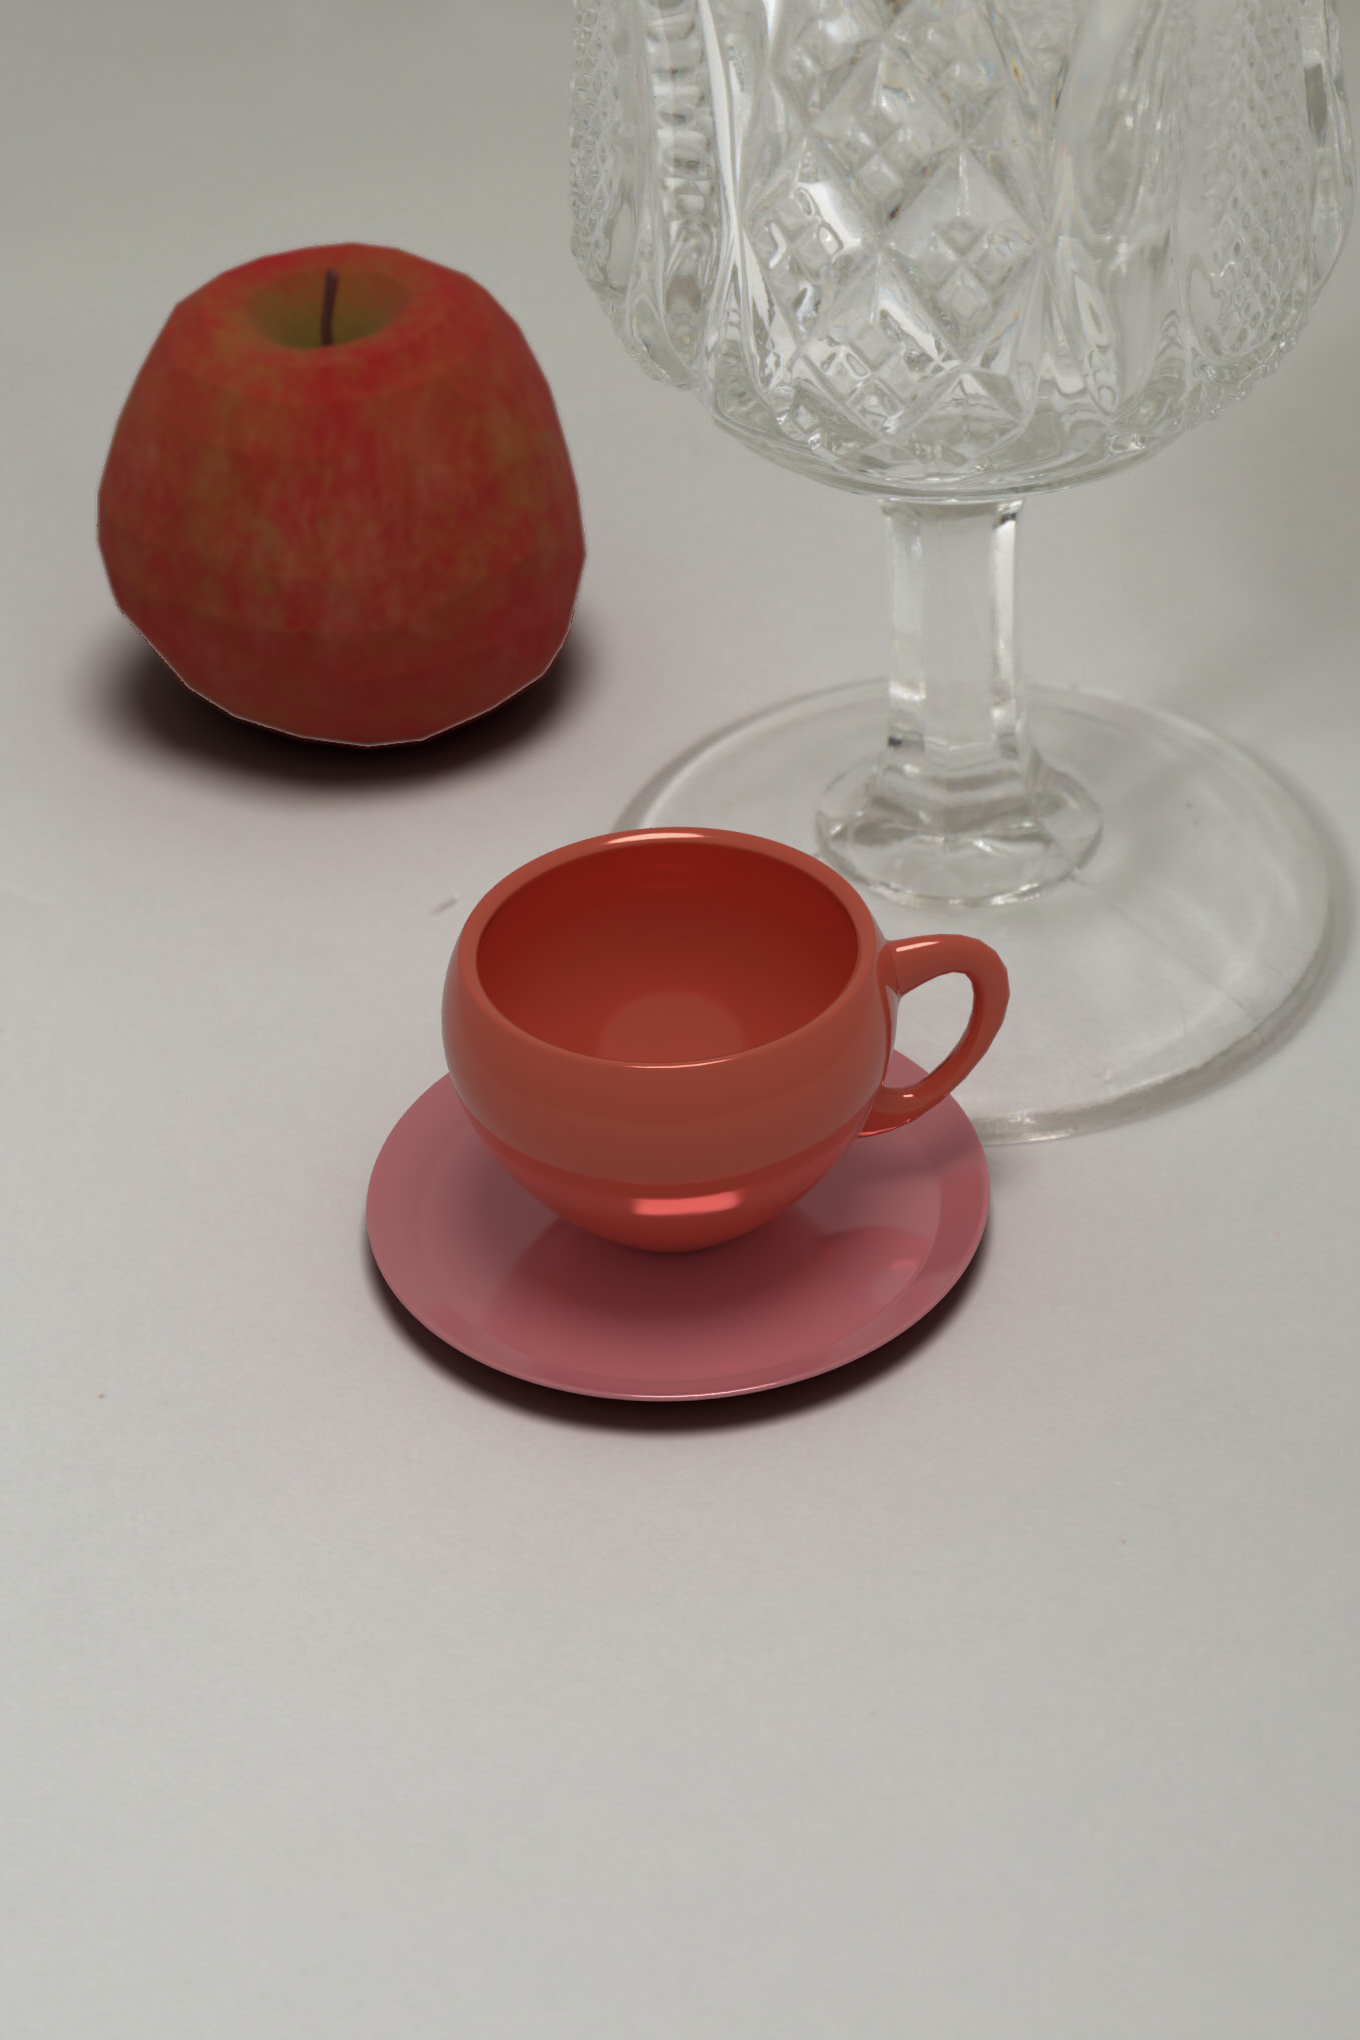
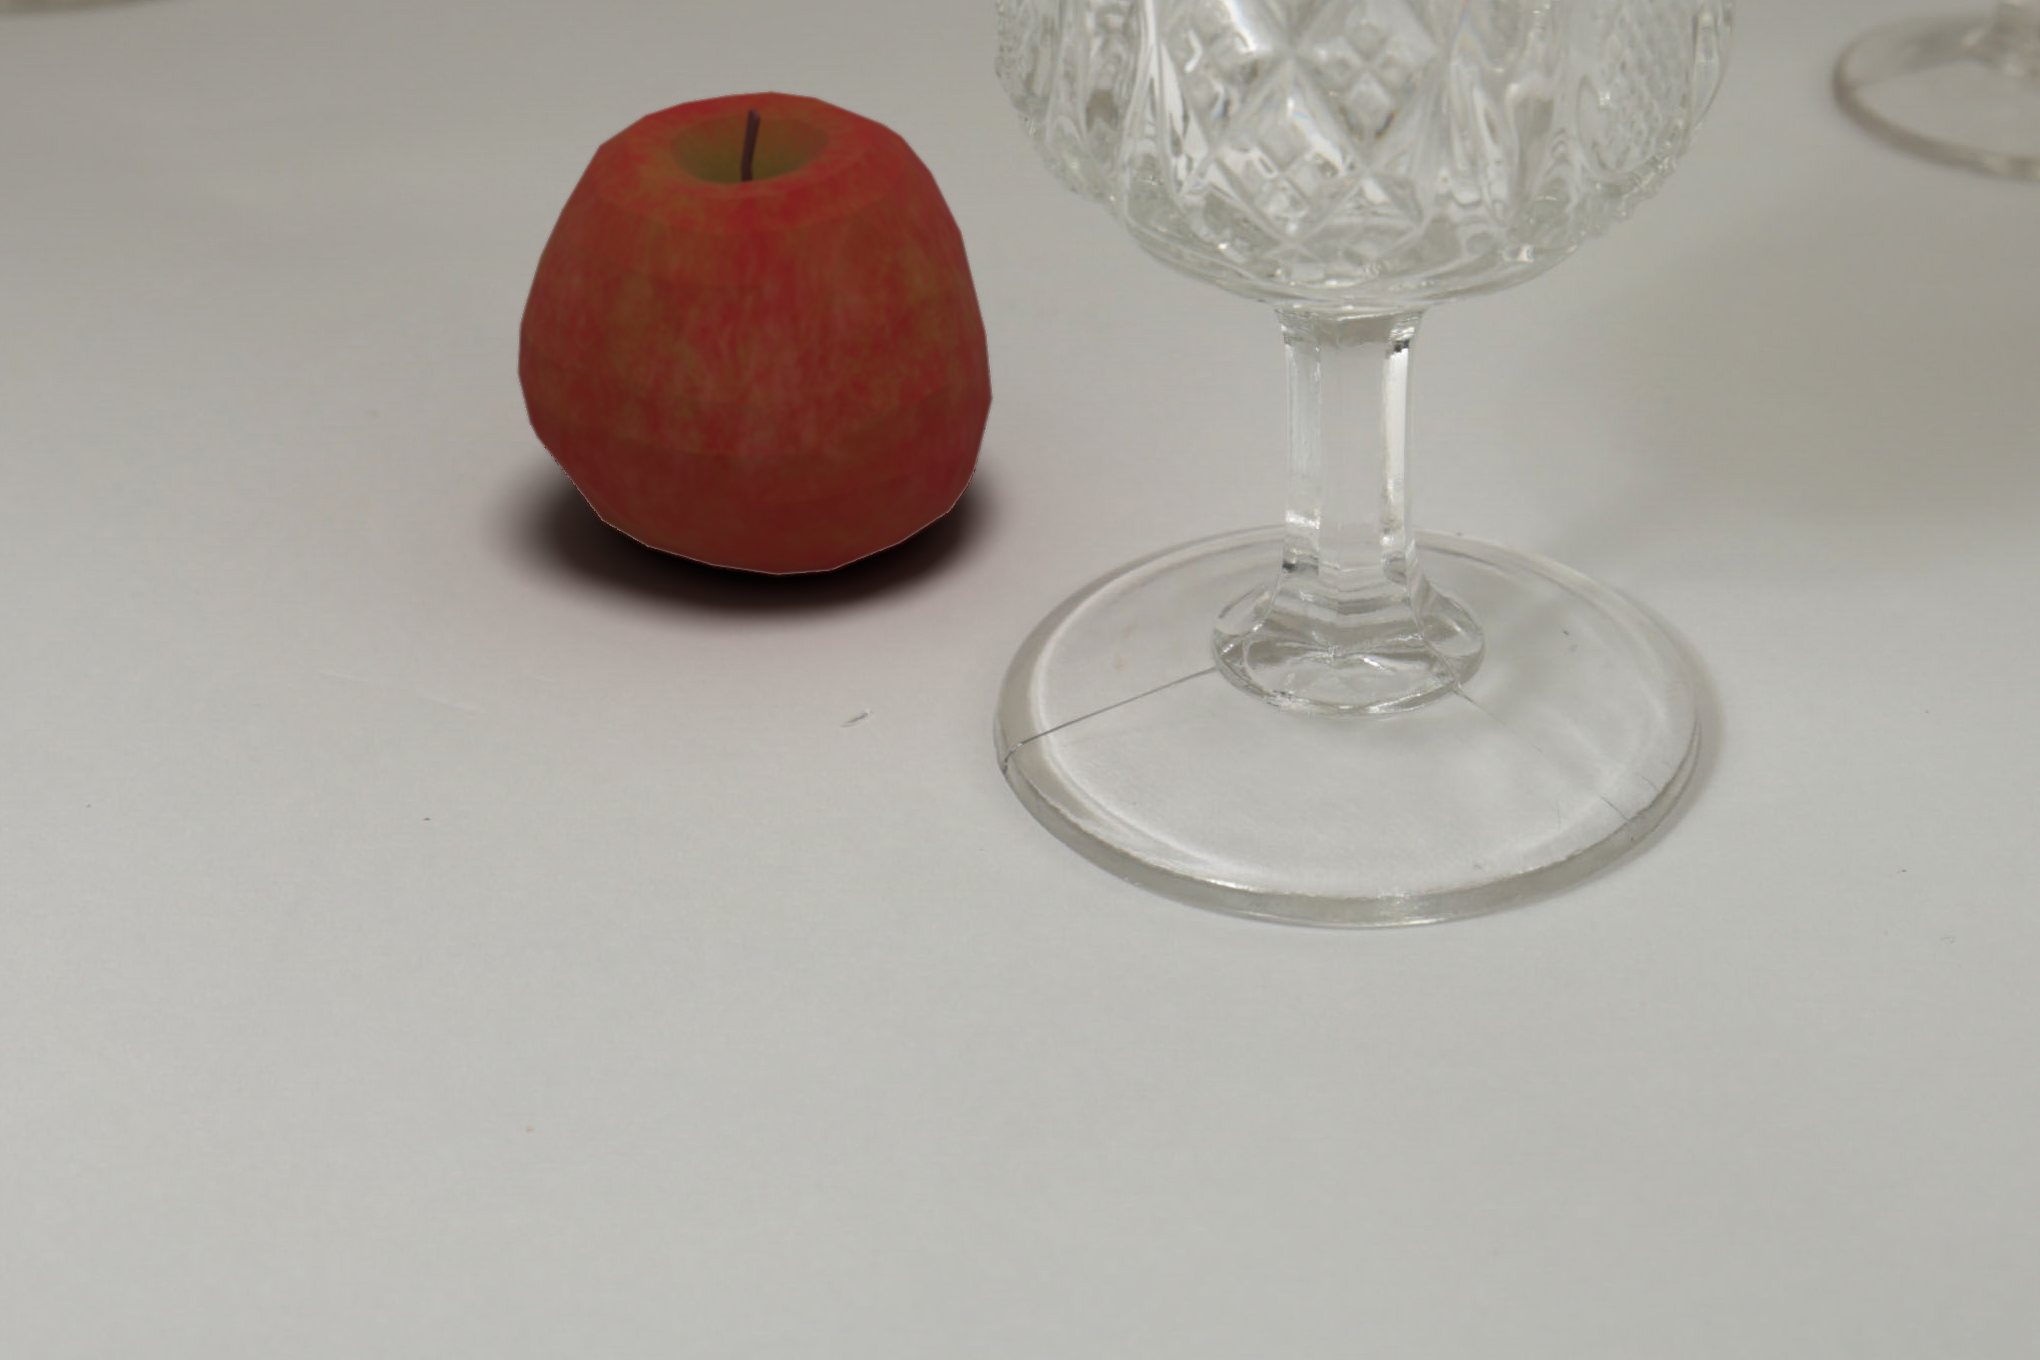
teacup: present [366,827,1010,1401] -> none [782,614,1403,1137]

